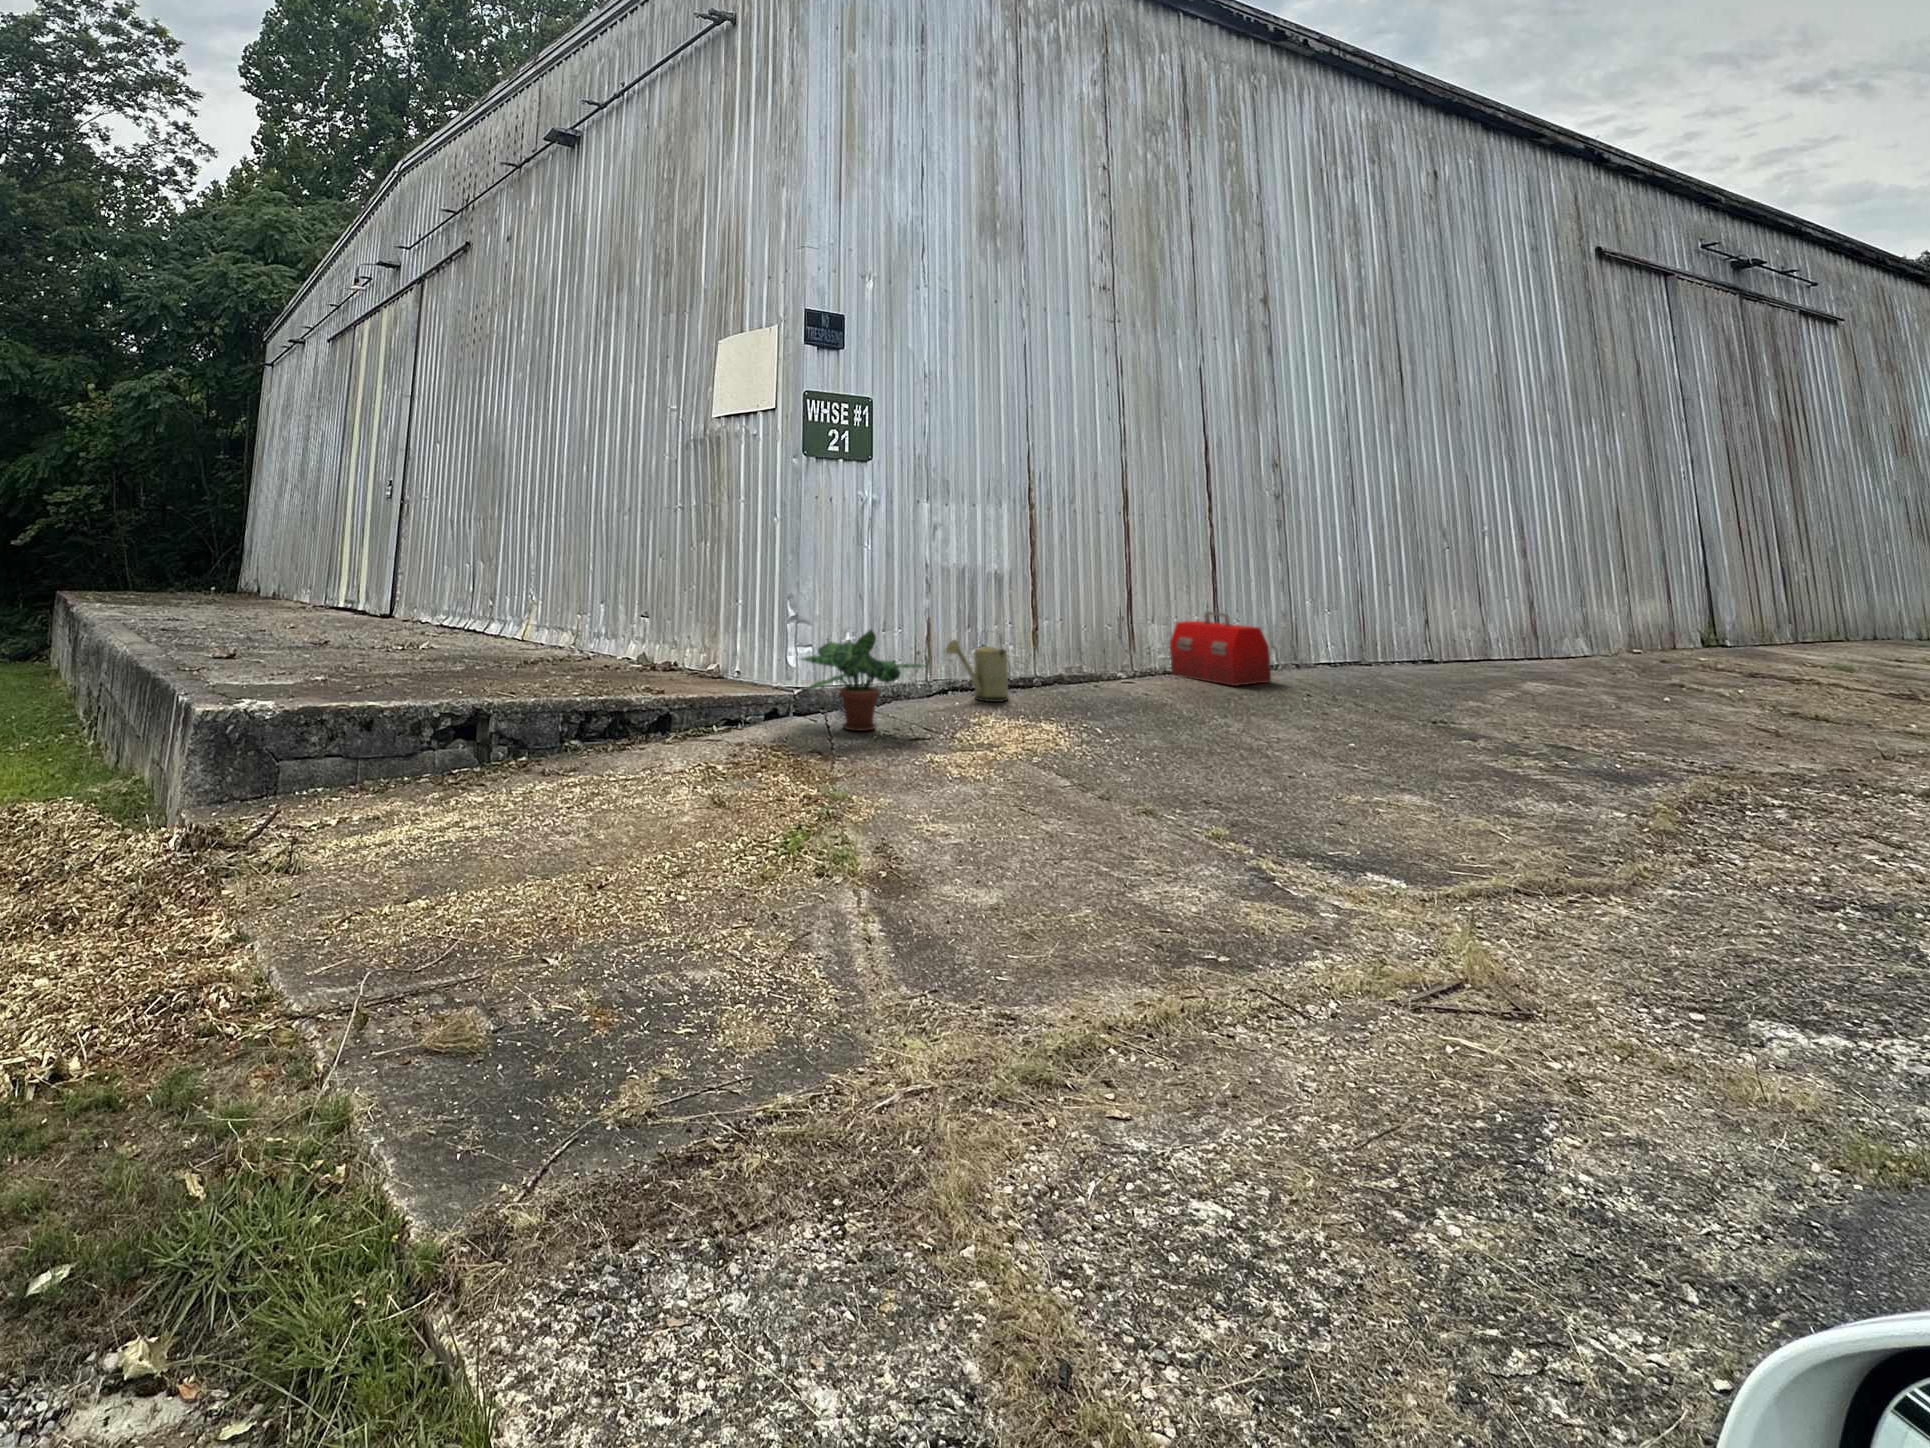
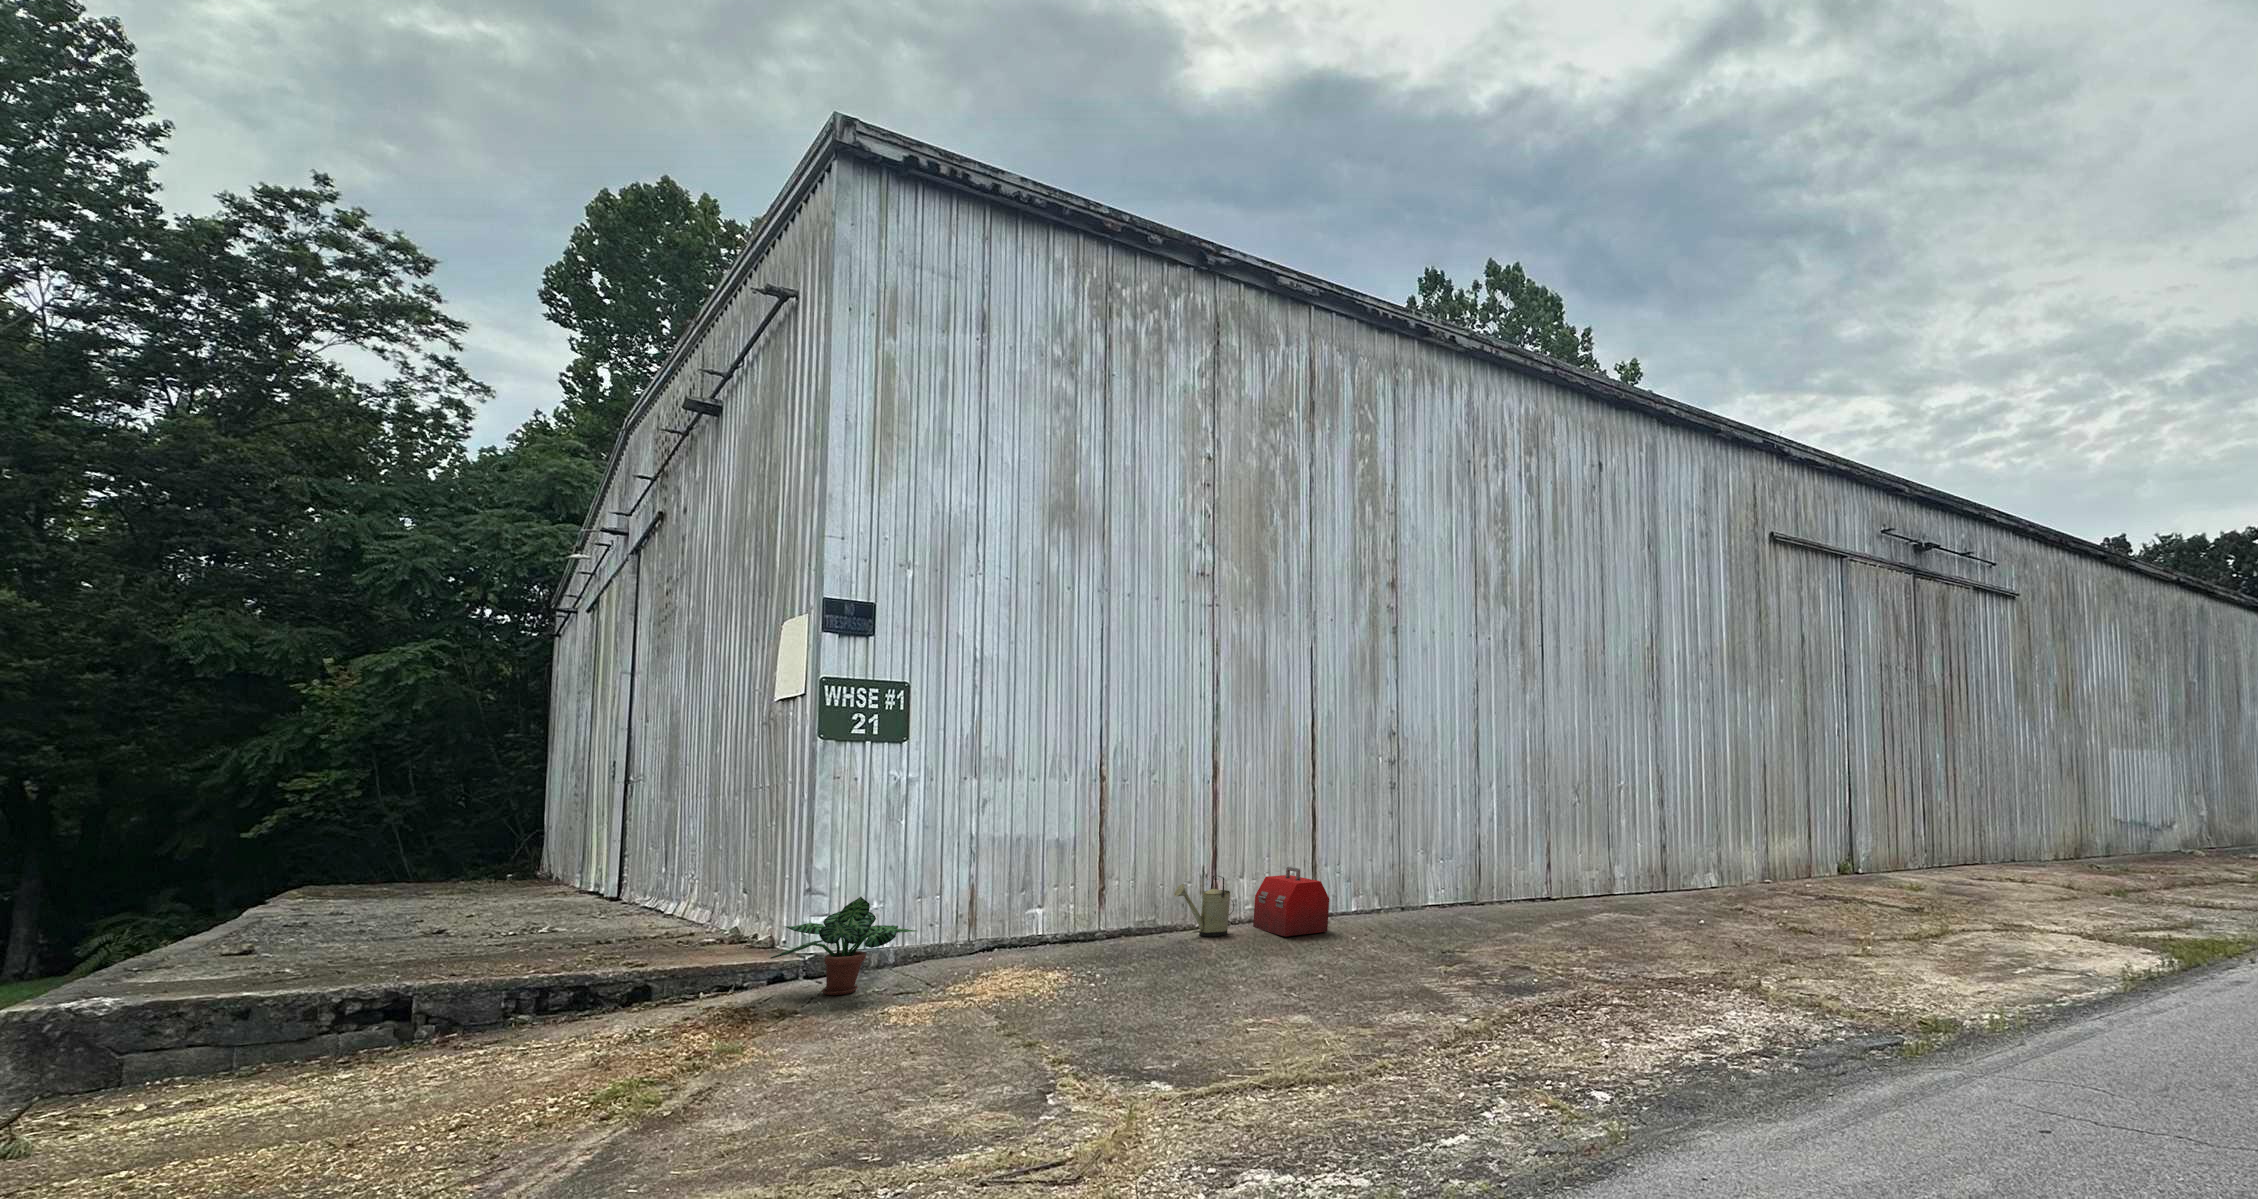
watering can: present [946,640,1011,702] -> present [1174,875,1234,936]

